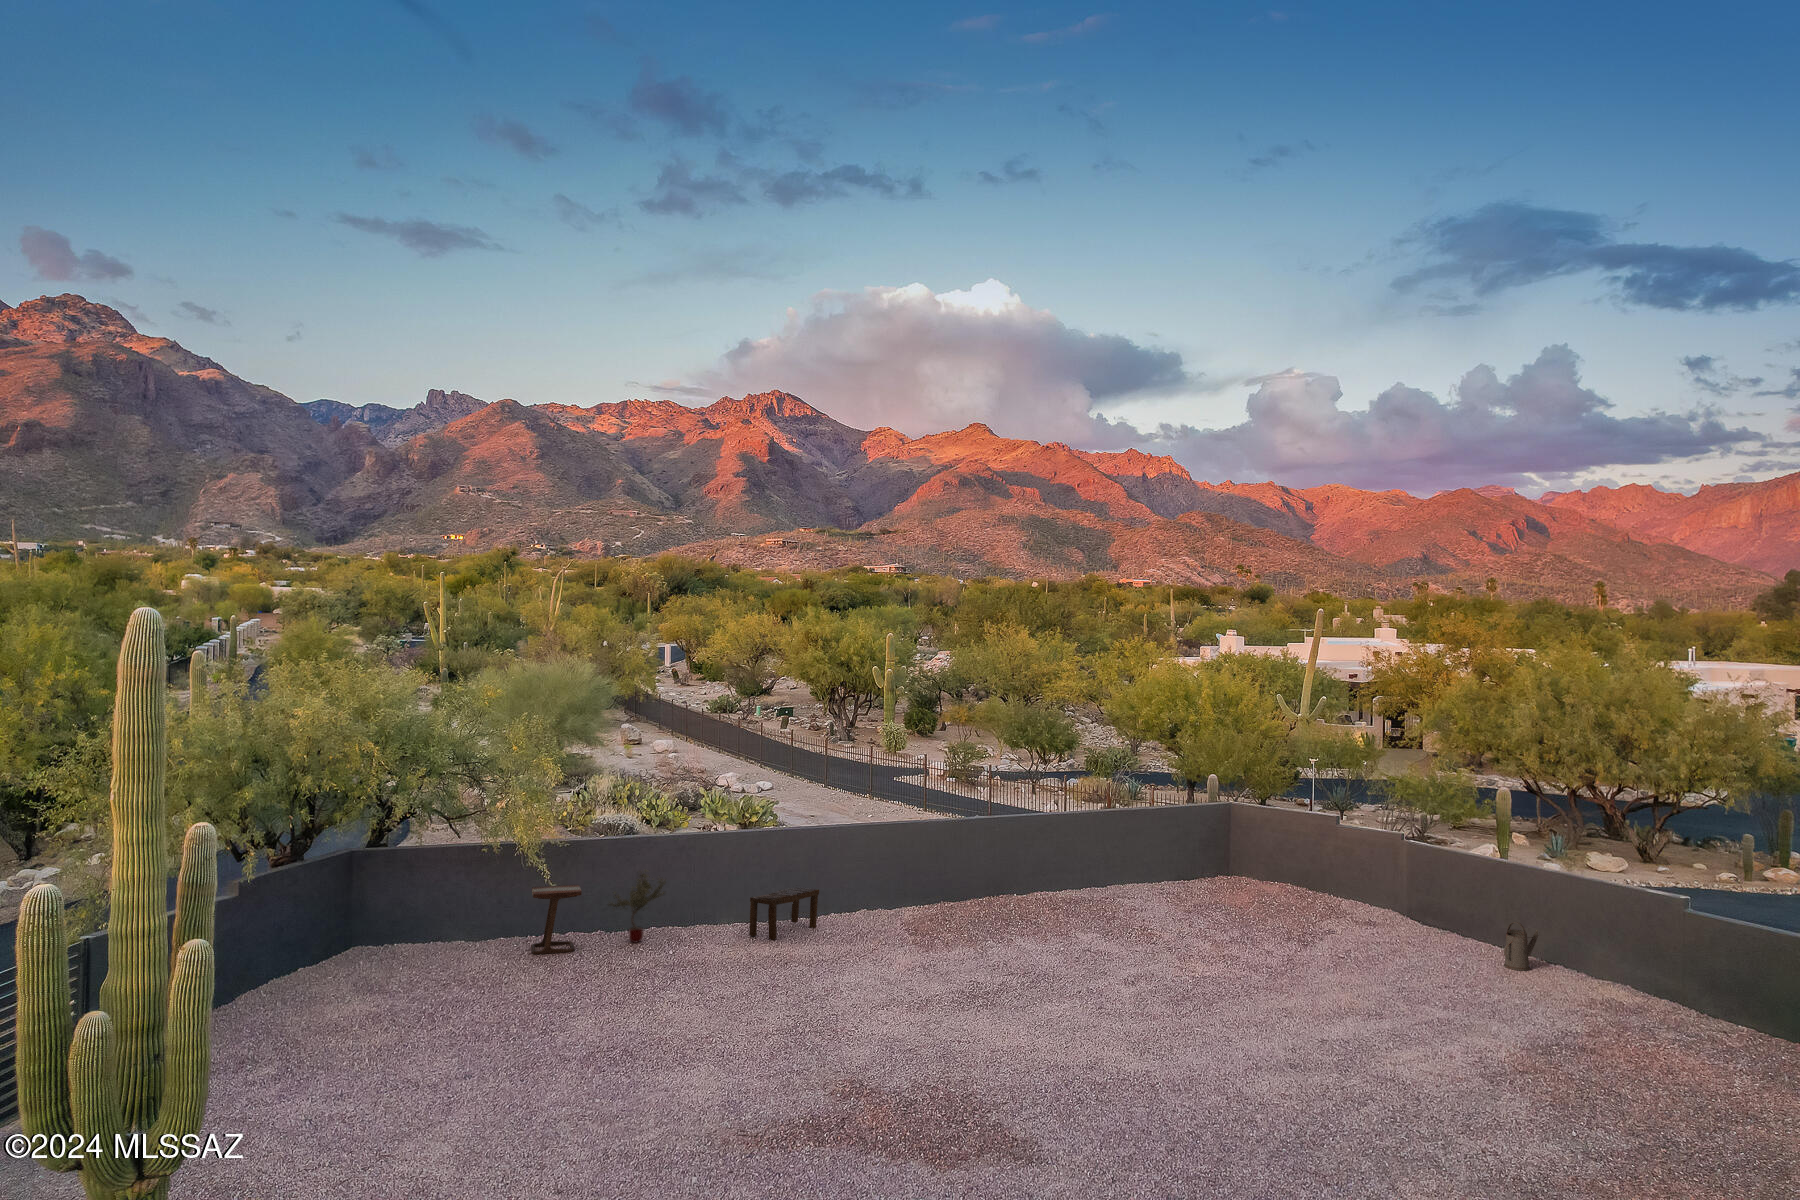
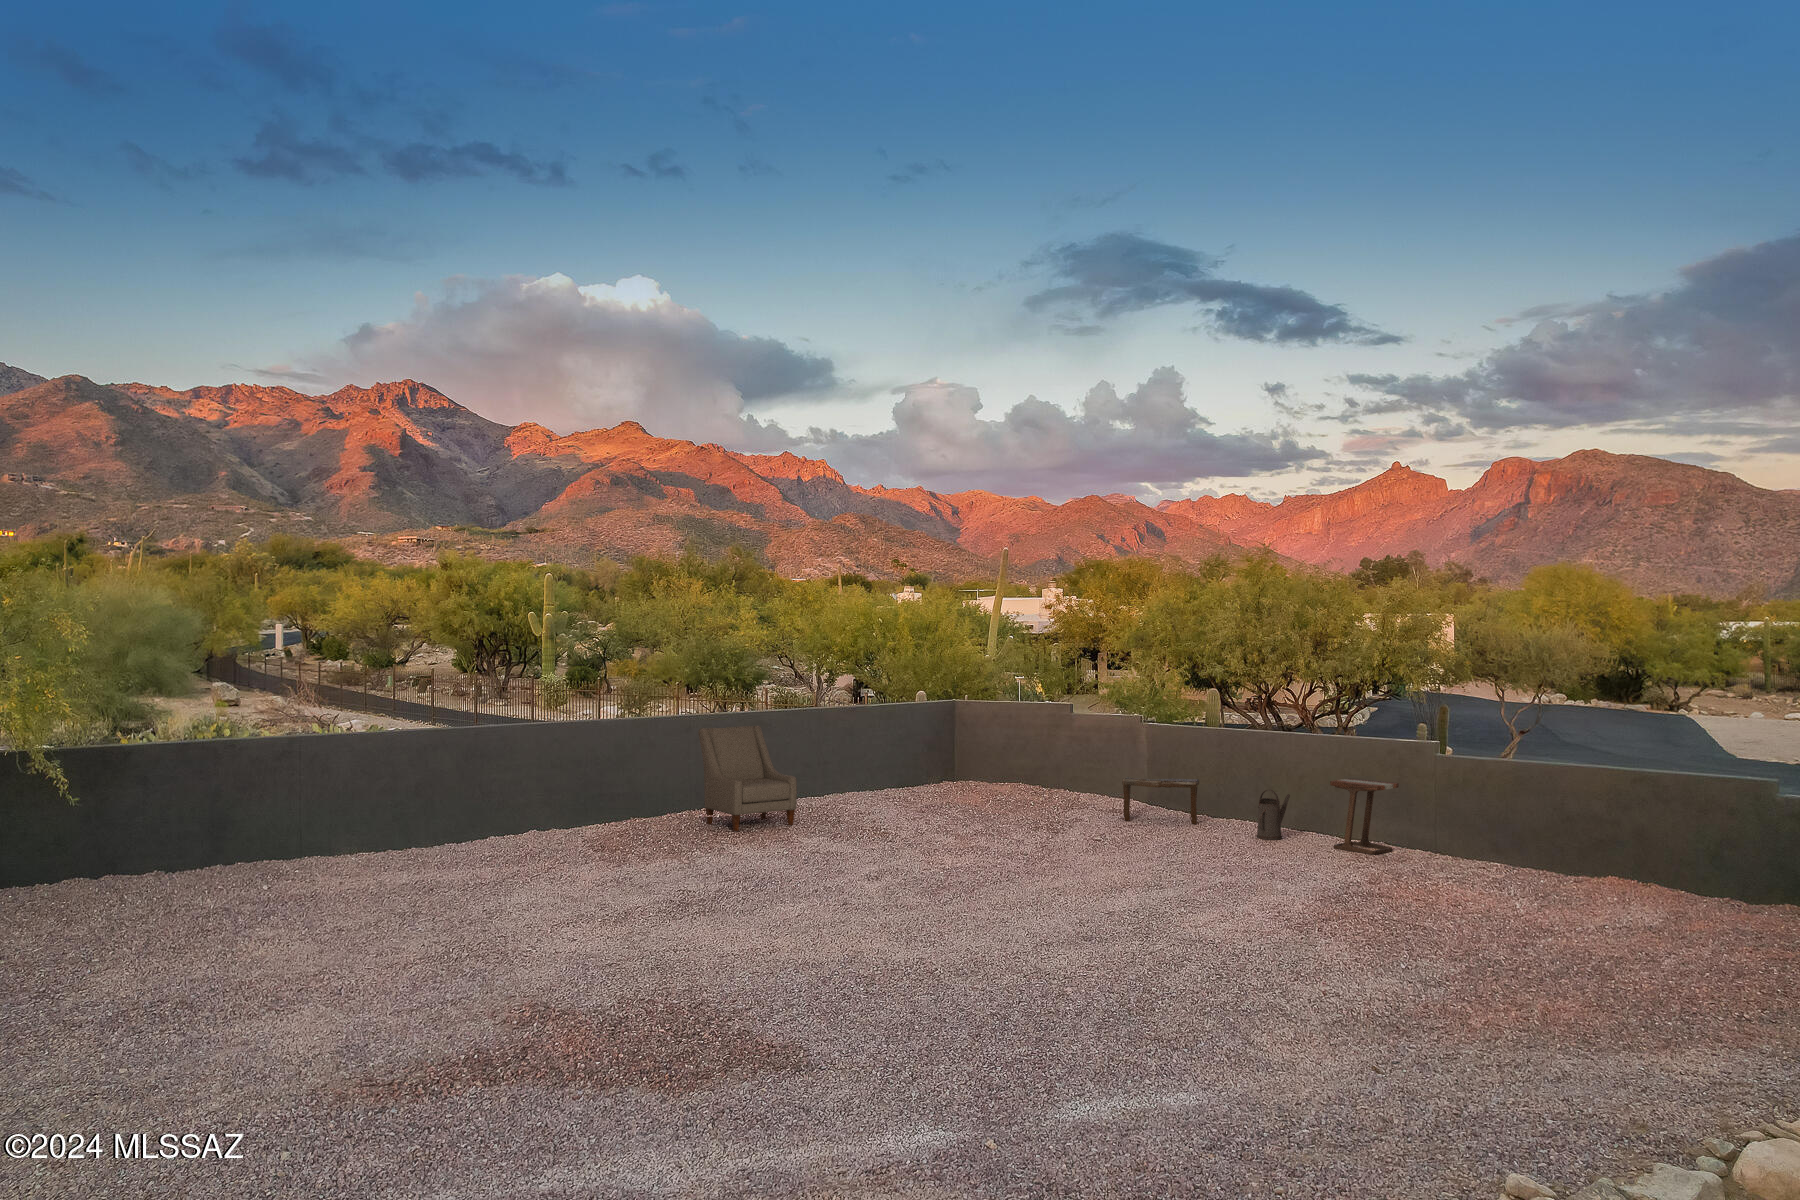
chair: none [995,827,1076,921] -> present [698,726,797,831]
potted tree: present [609,870,666,943] -> none [159,782,253,883]
side table: present [531,885,582,954] -> present [1330,778,1399,854]
bench: present [749,887,819,940] -> present [1122,777,1199,824]

